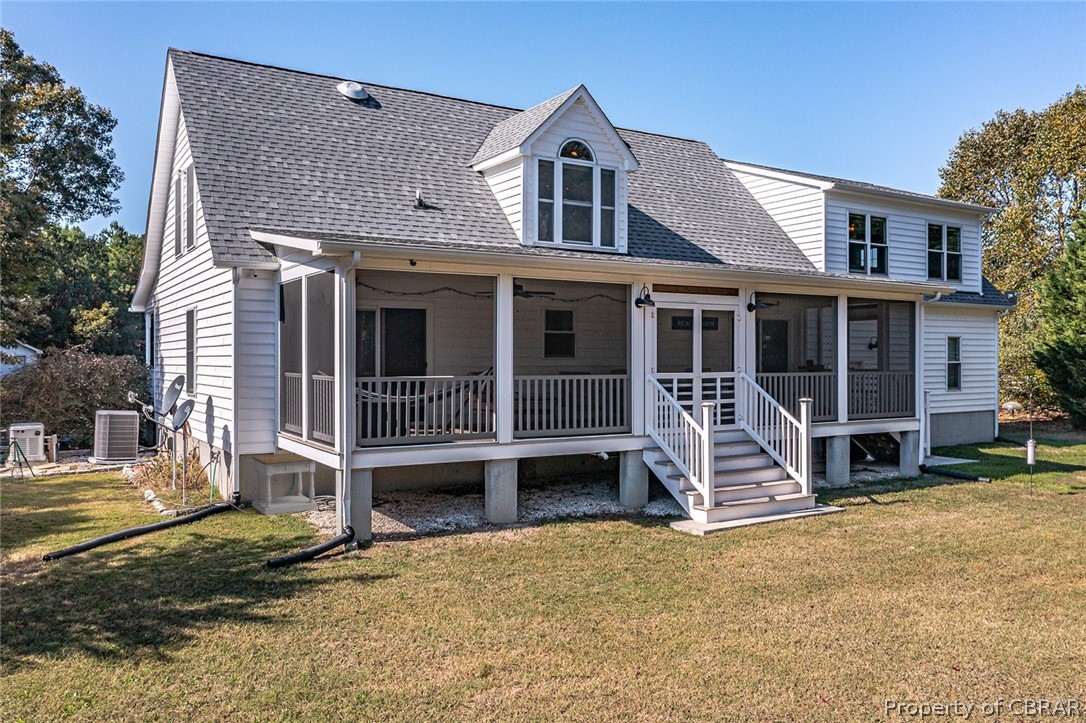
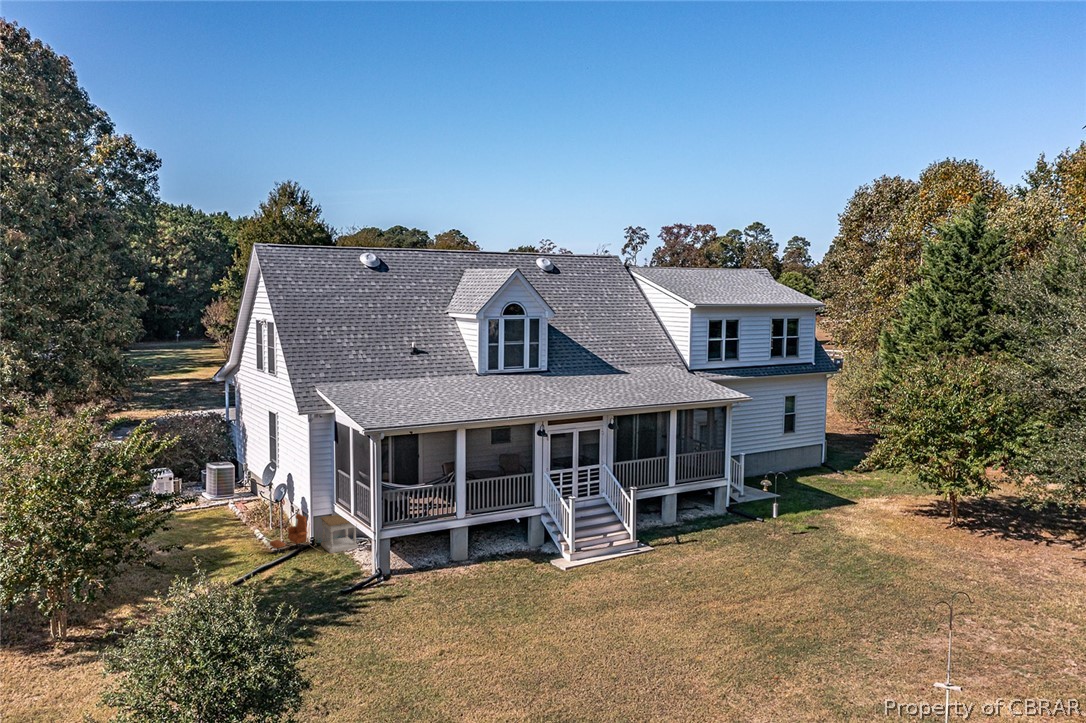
lounge chair: none [152,450,228,518] -> present [269,514,308,555]

